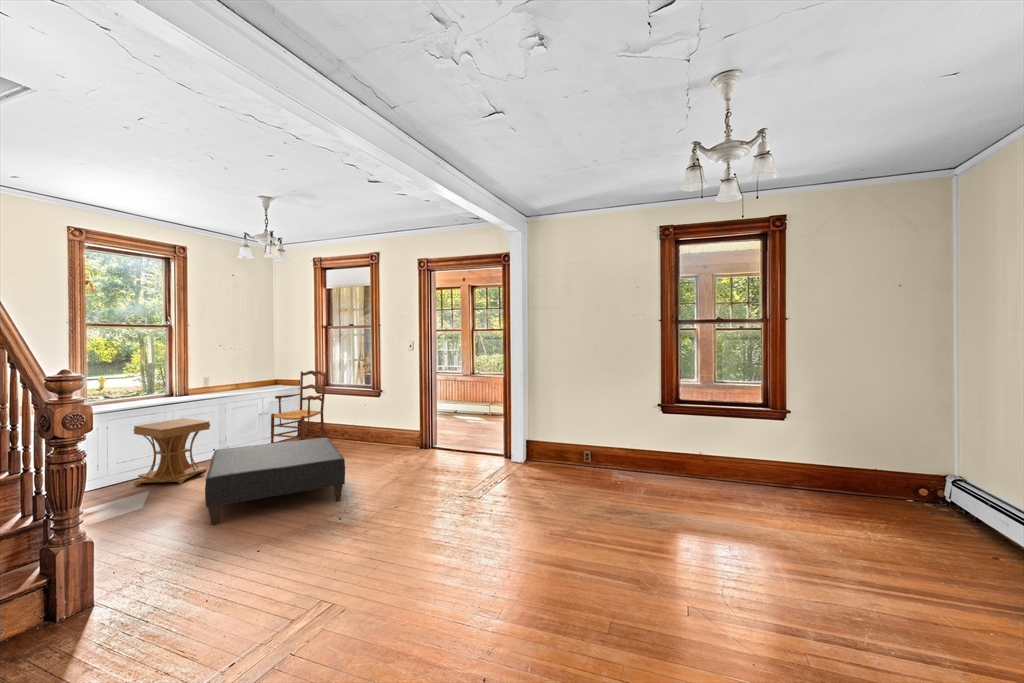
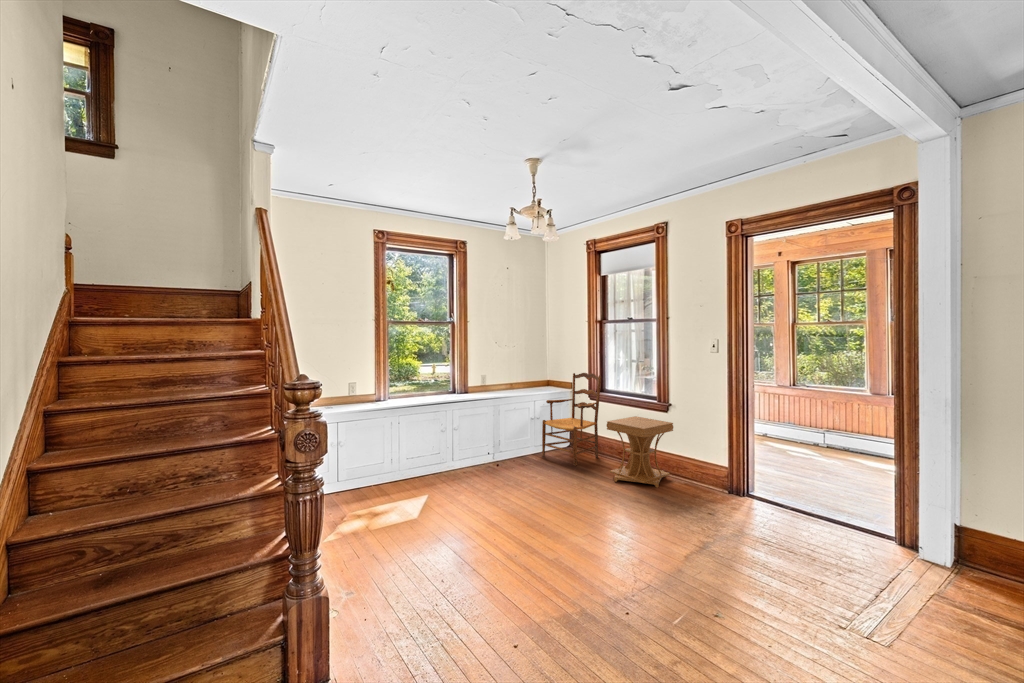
side table: present [134,418,210,485] -> present [607,416,673,487]
ottoman: present [205,438,345,525] -> none [466,462,631,566]

